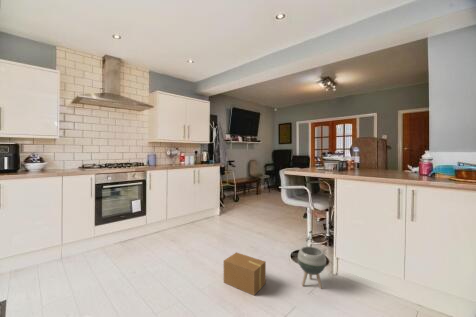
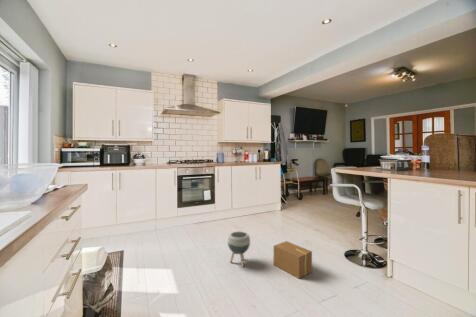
planter: present [298,246,326,288] -> present [228,231,250,266]

